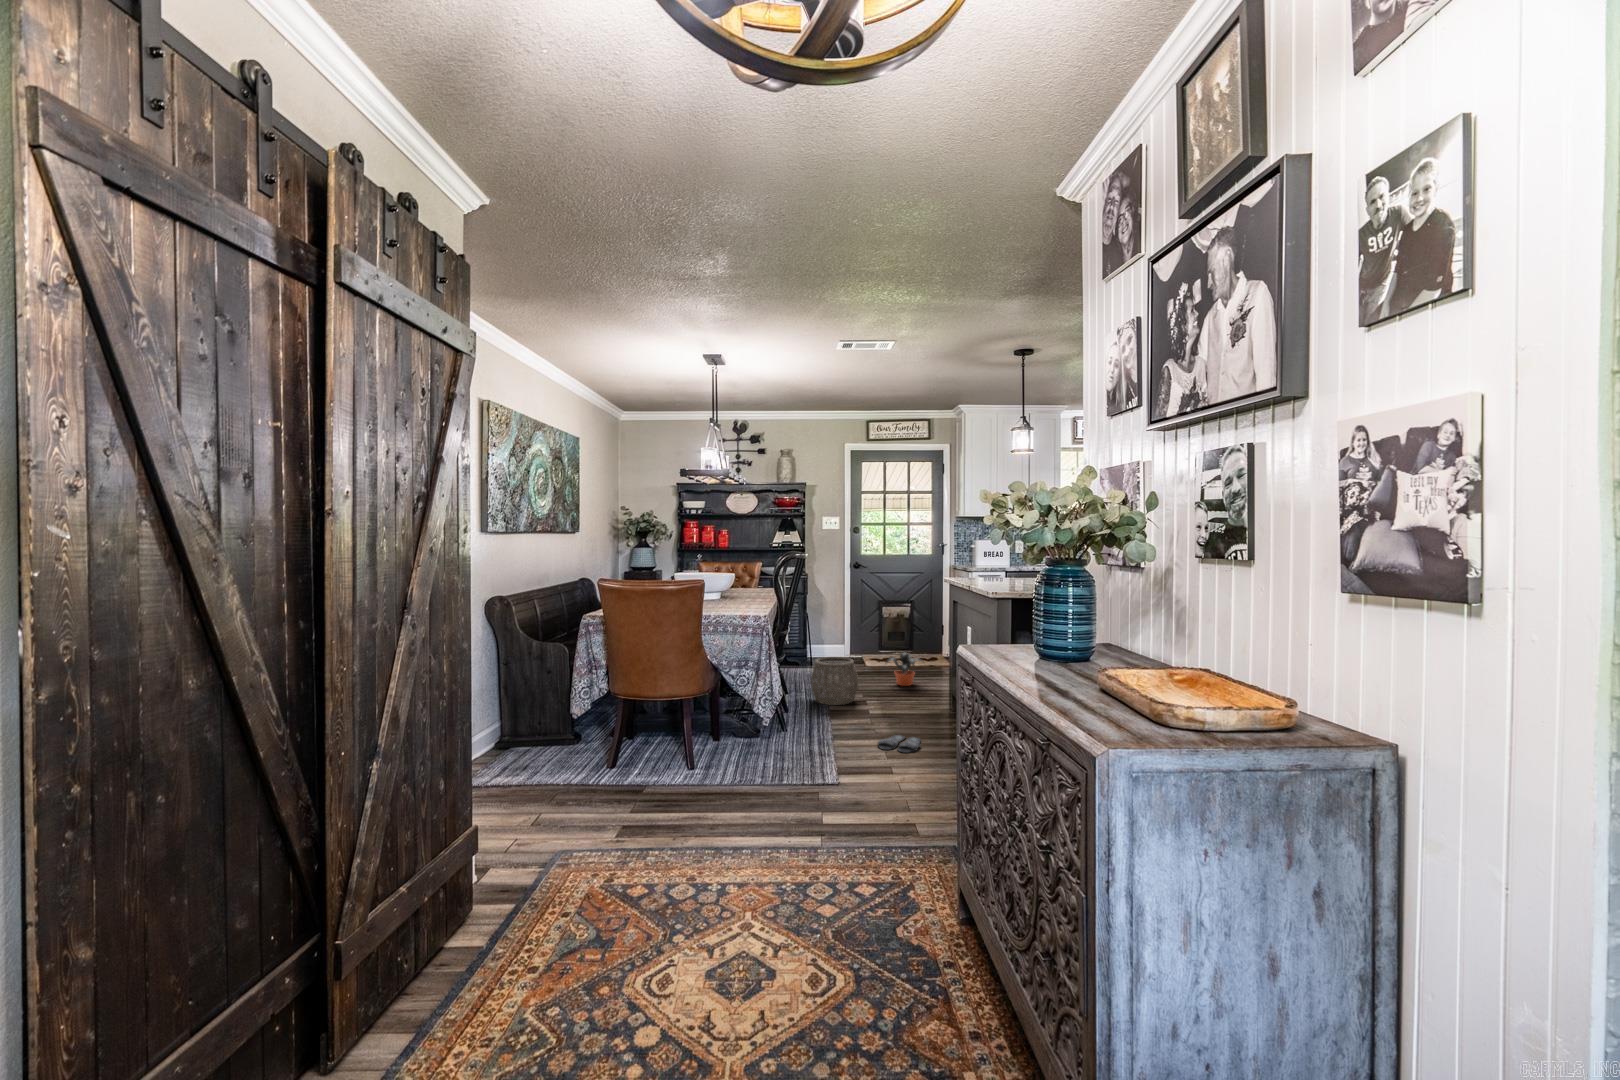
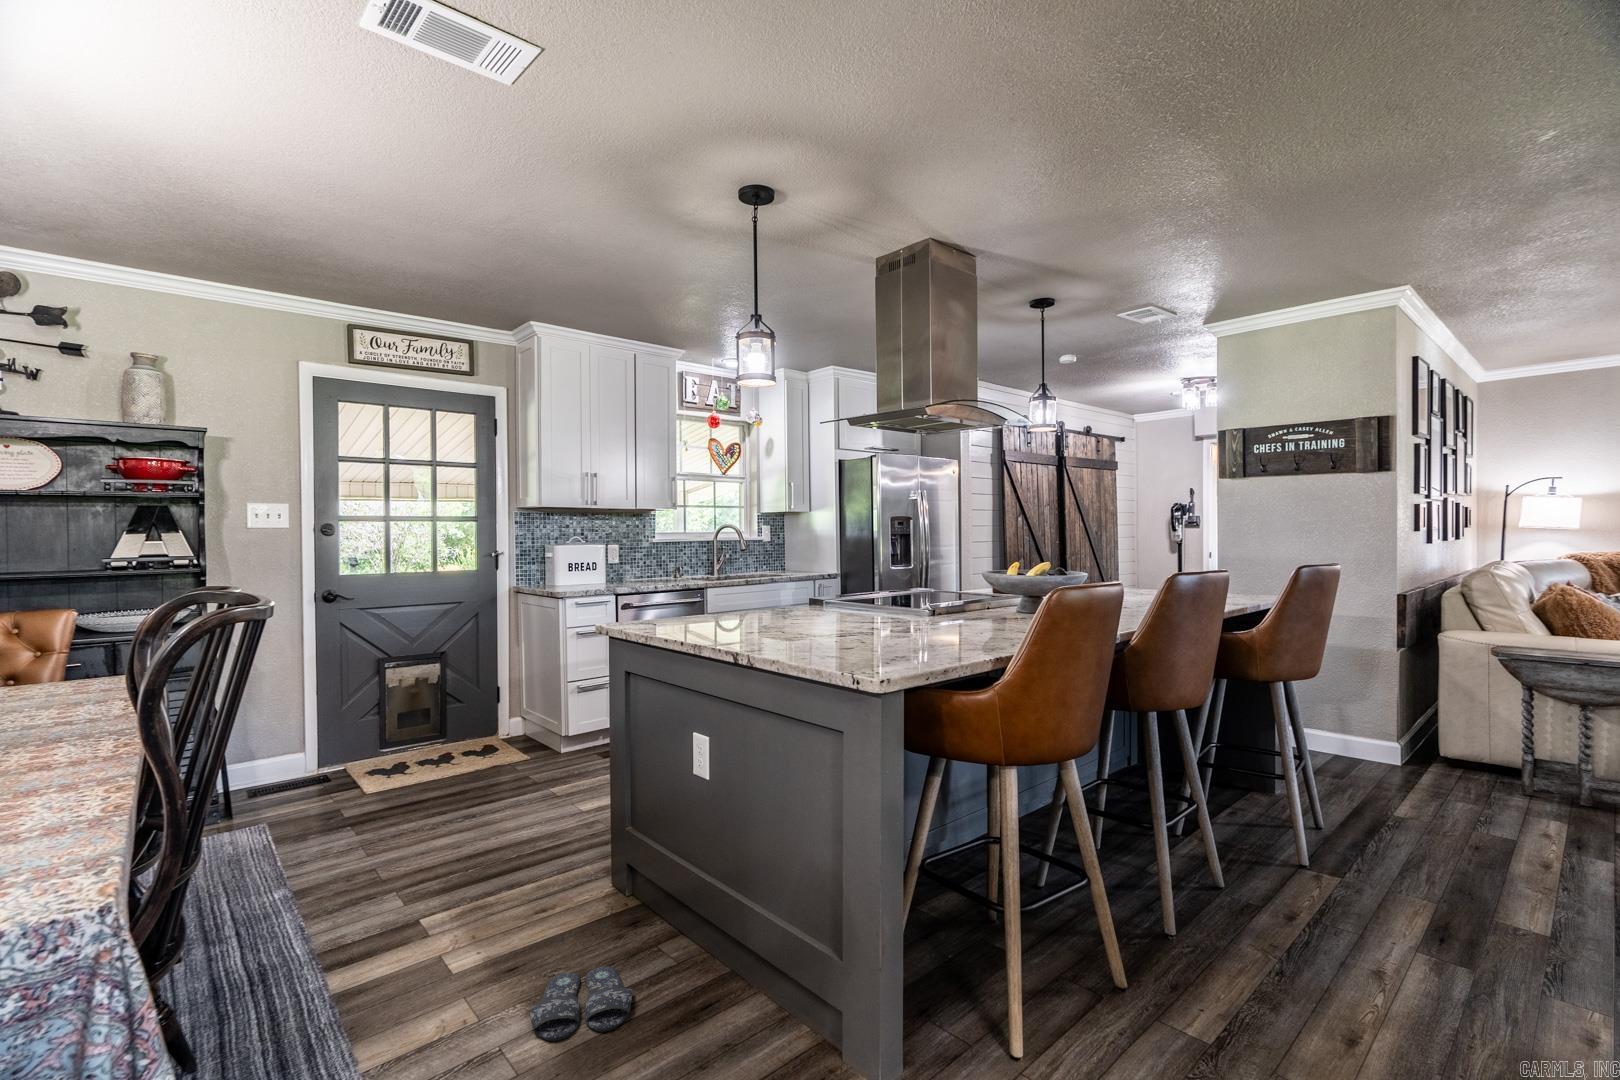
potted plant: present [887,653,923,686] -> none [431,756,516,825]
woven basket: present [811,657,858,705] -> none [273,803,402,933]

